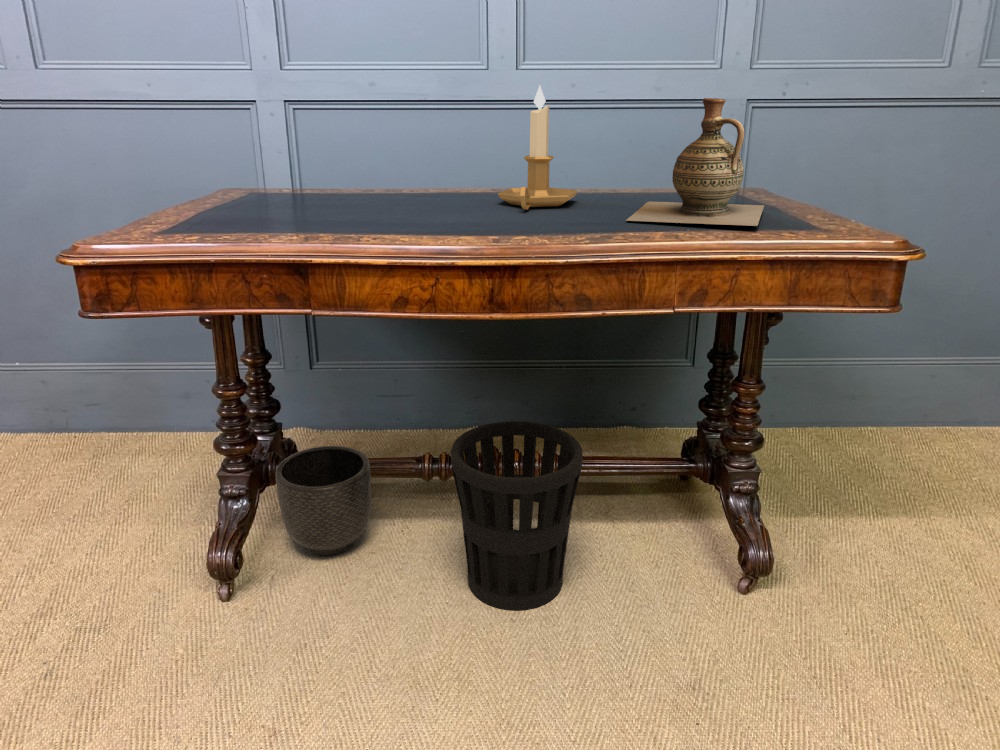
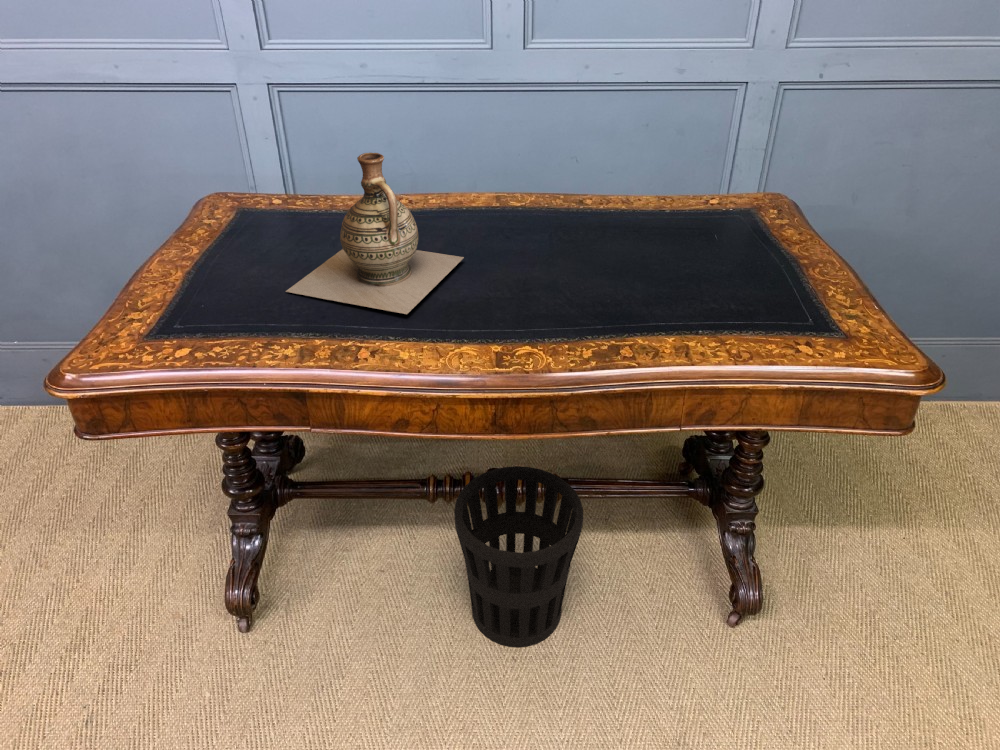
candlestick: present [498,86,577,210] -> none [501,106,586,247]
ceramic jug: present [626,98,764,226] -> present [286,153,464,314]
planter: present [275,446,371,555] -> none [285,472,378,578]

